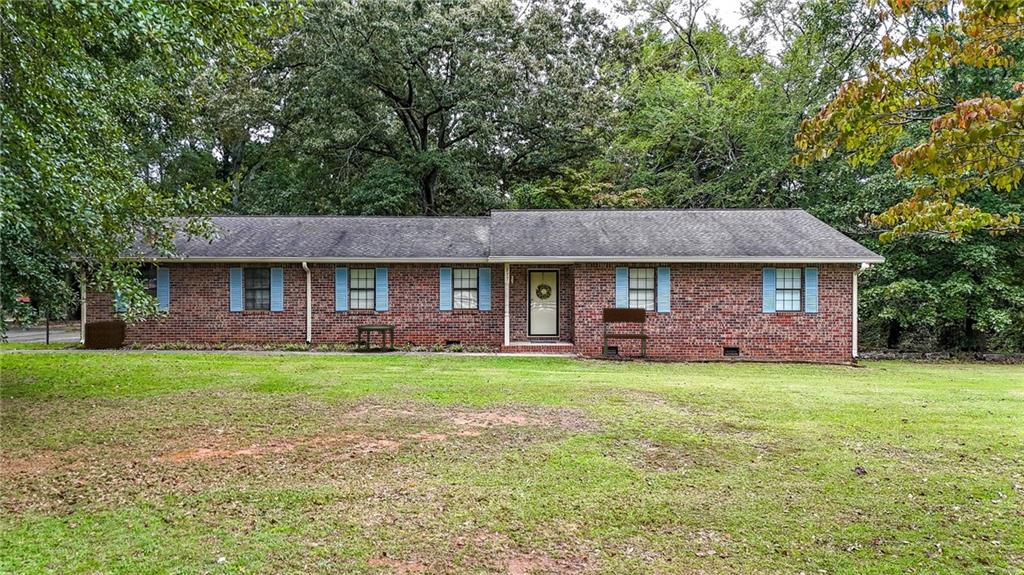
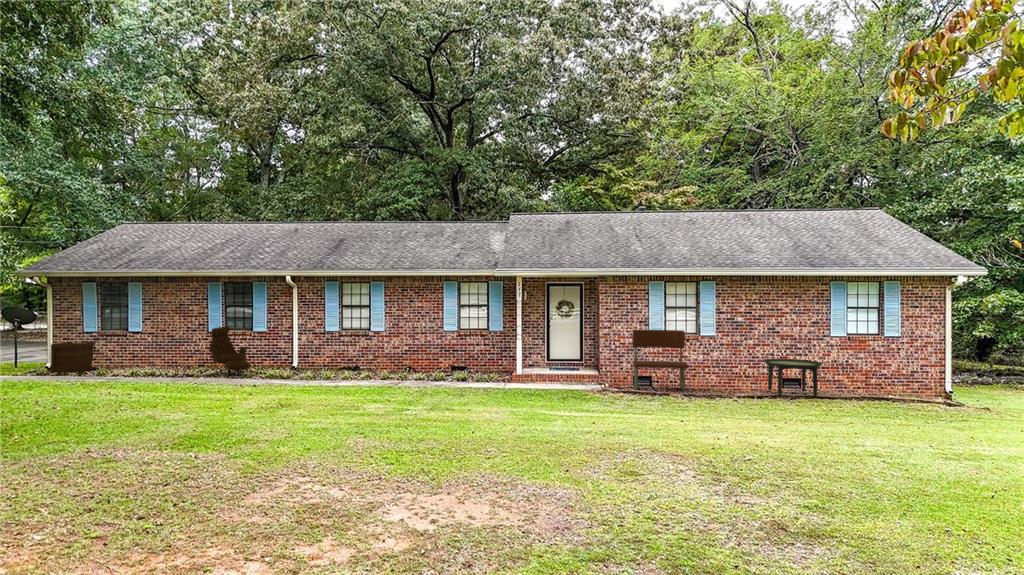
lounge chair: none [231,308,270,351] -> present [208,327,250,377]
round table: present [355,325,397,352] -> present [763,359,823,397]

